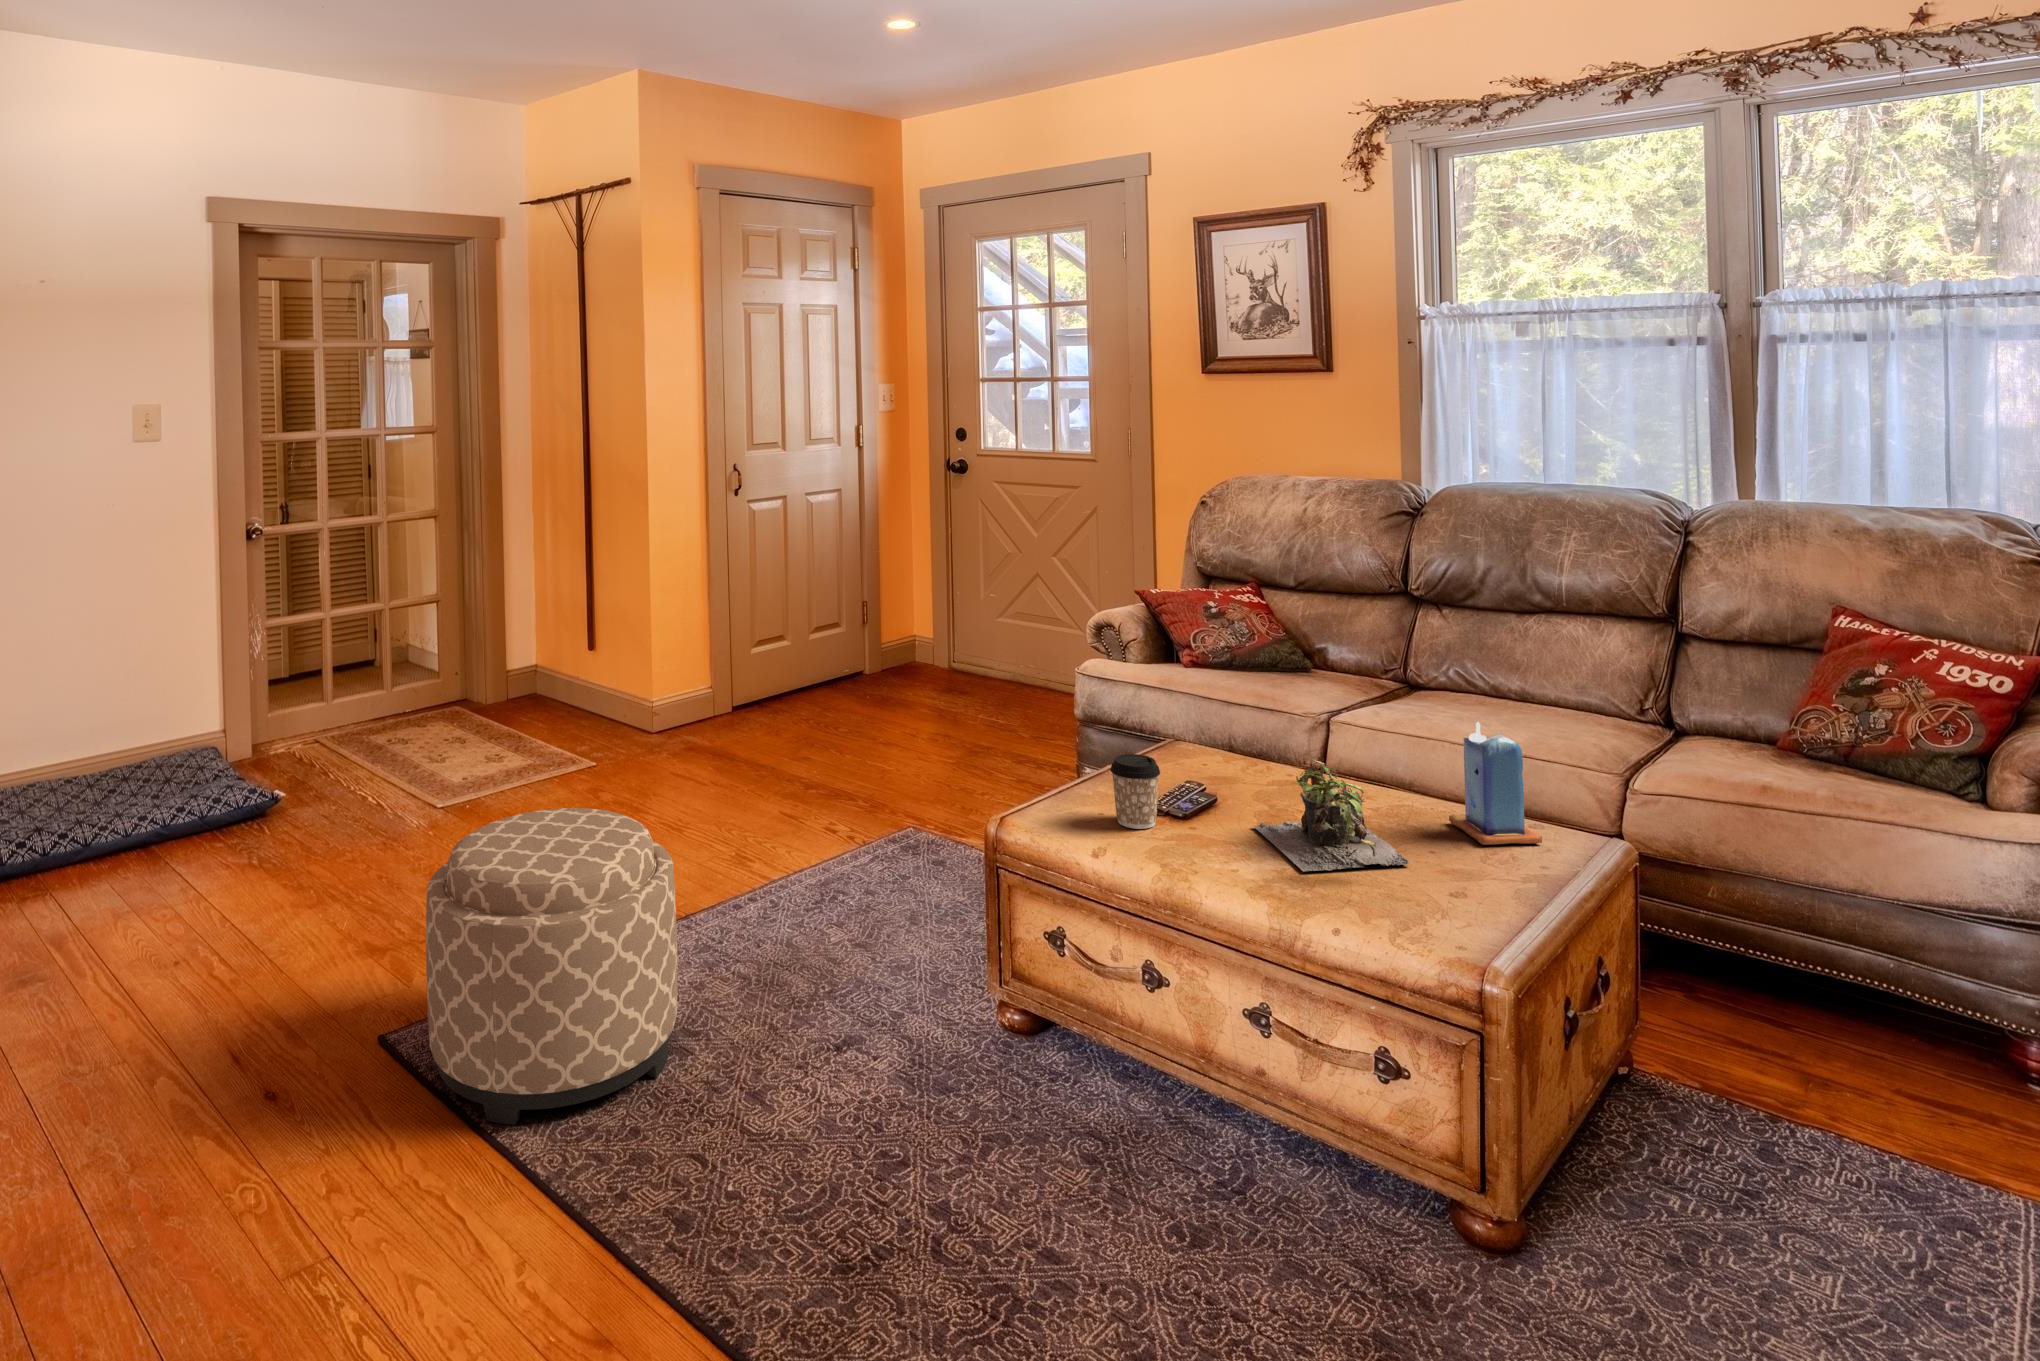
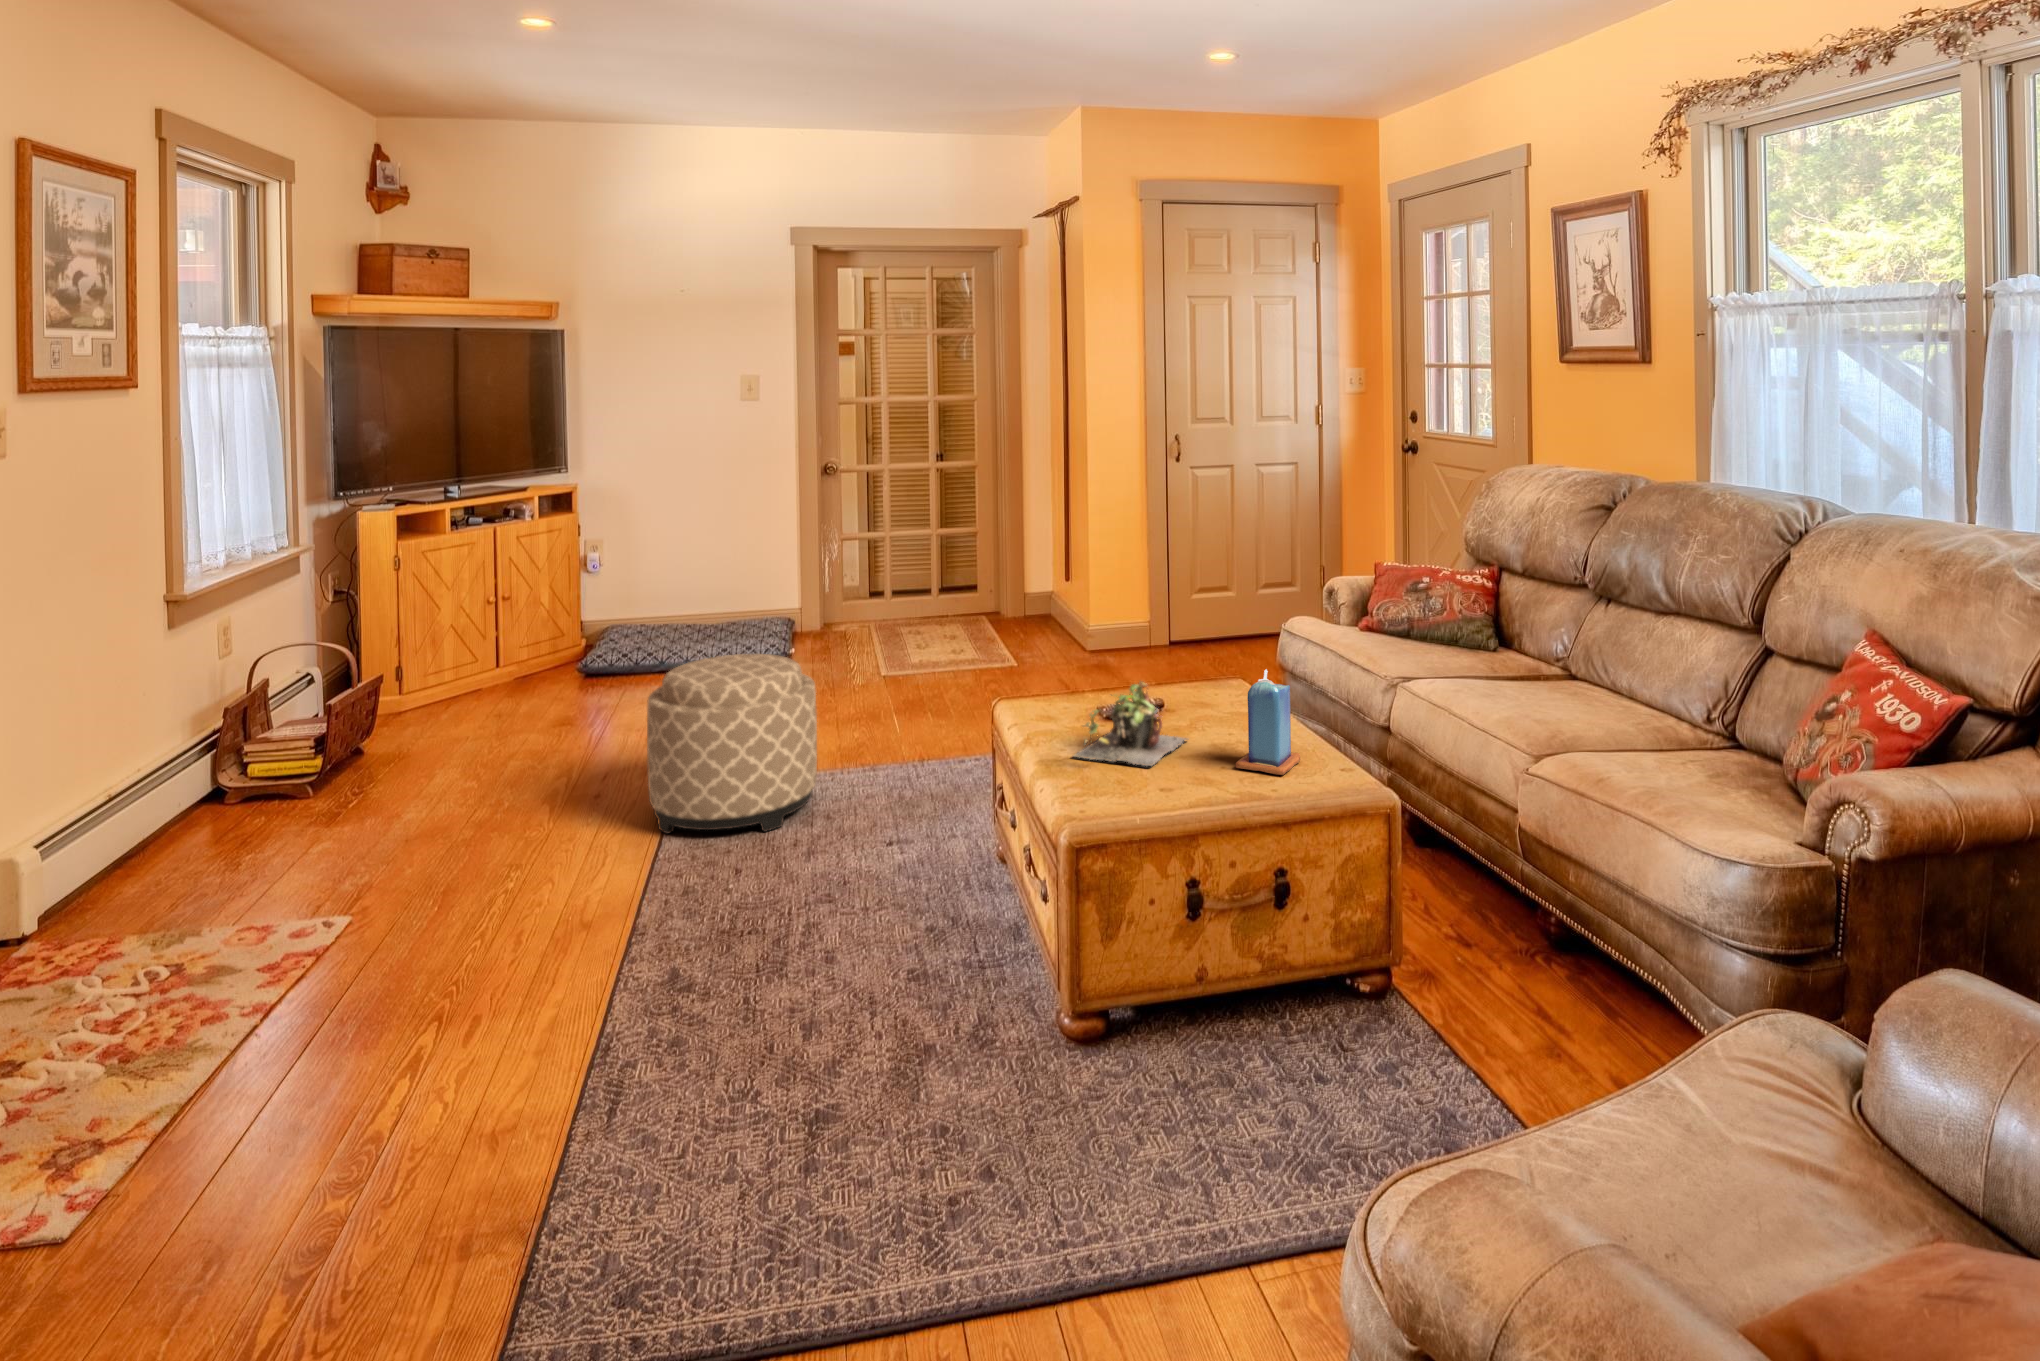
coffee cup: present [1110,754,1160,829] -> none [1031,663,1069,719]

